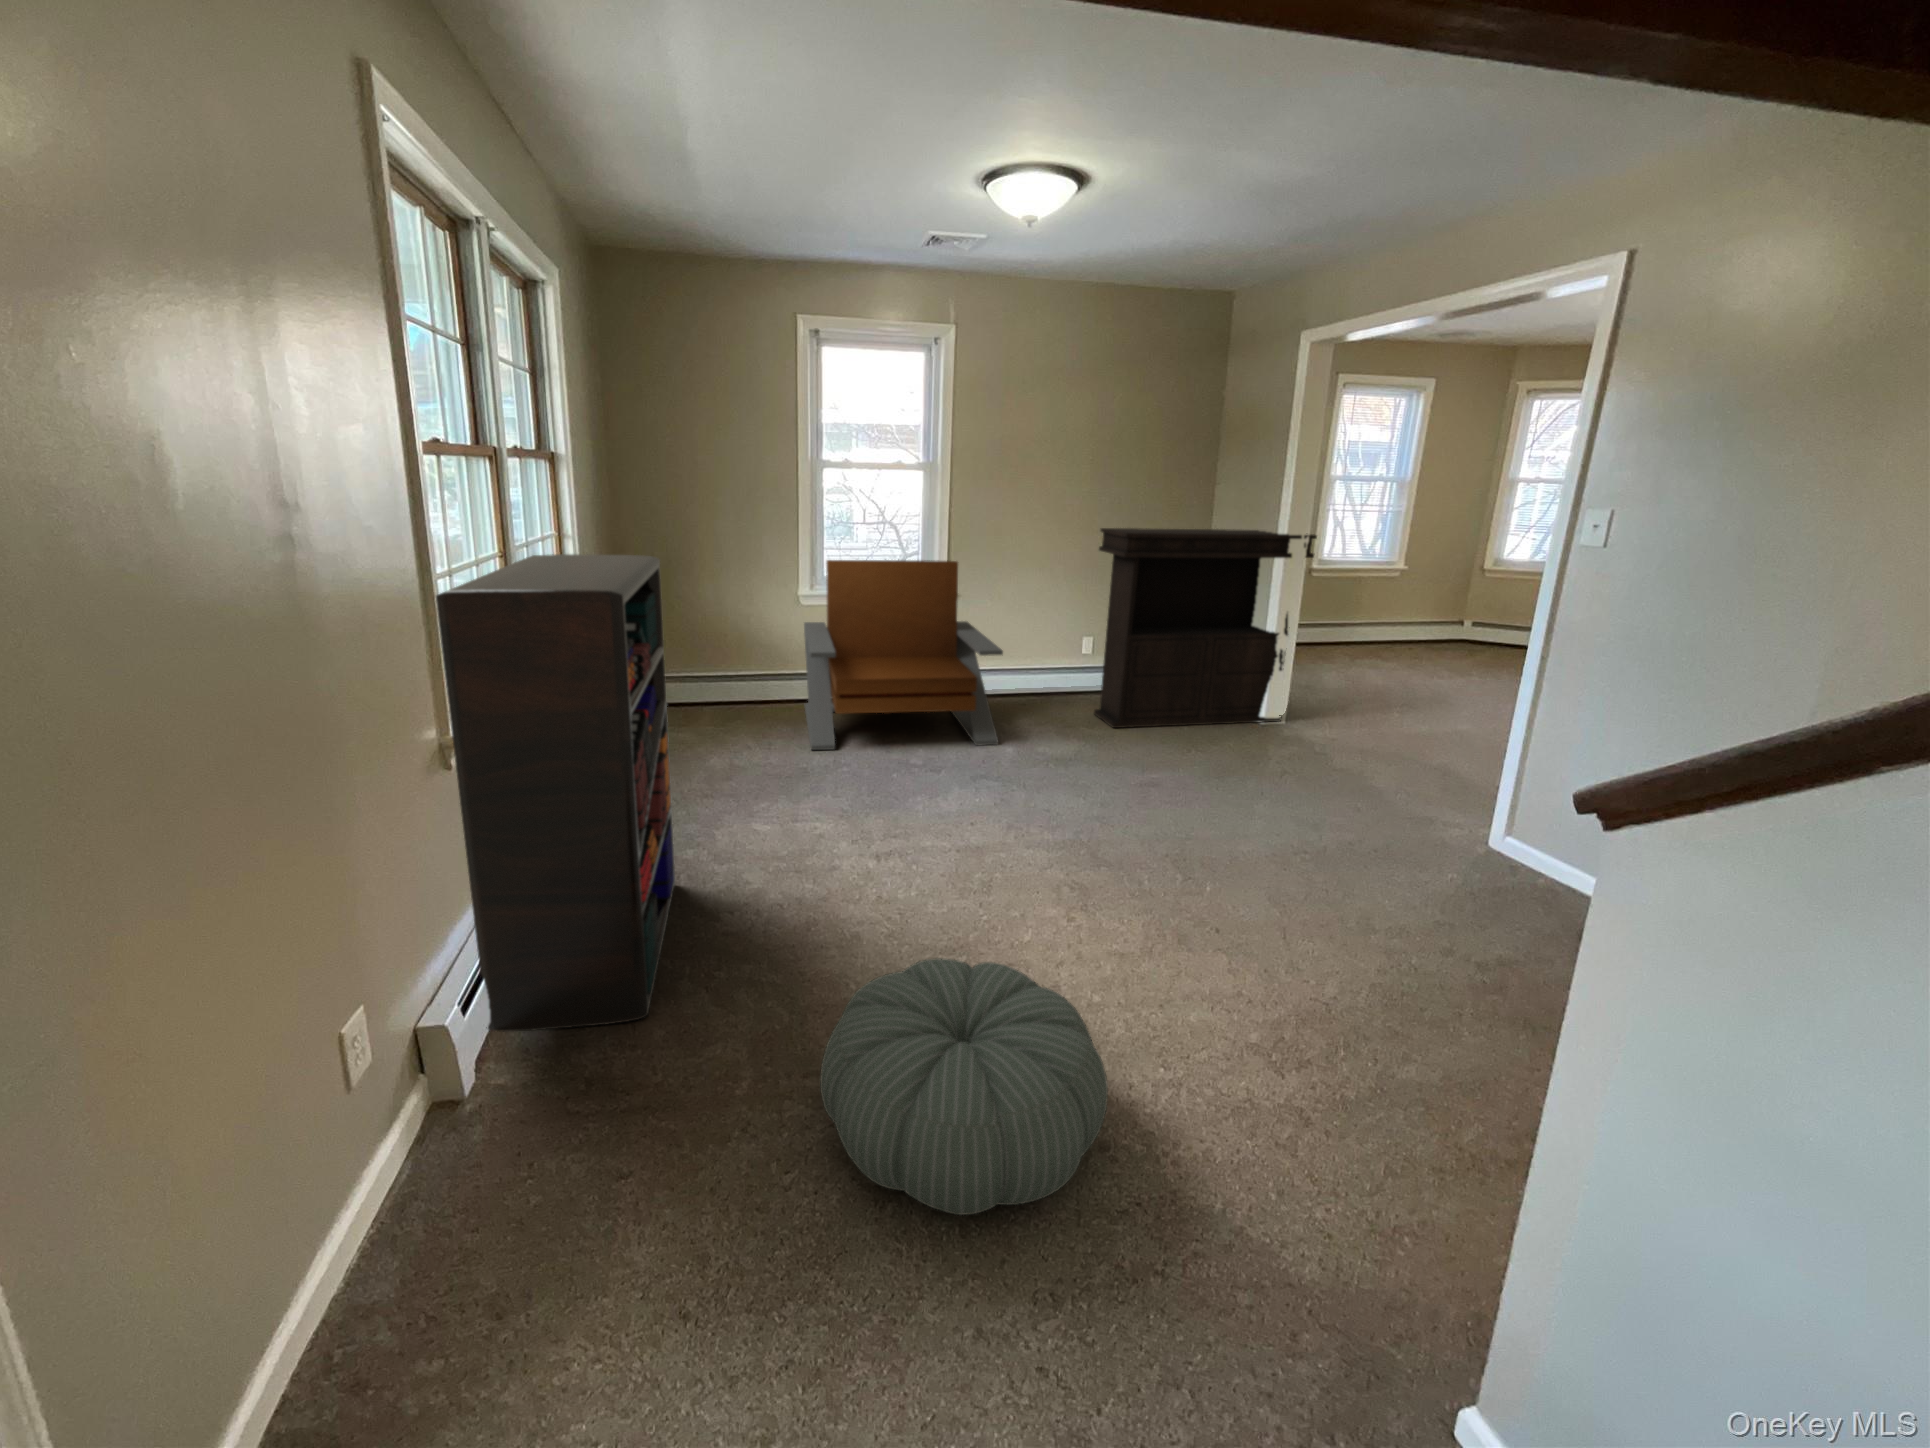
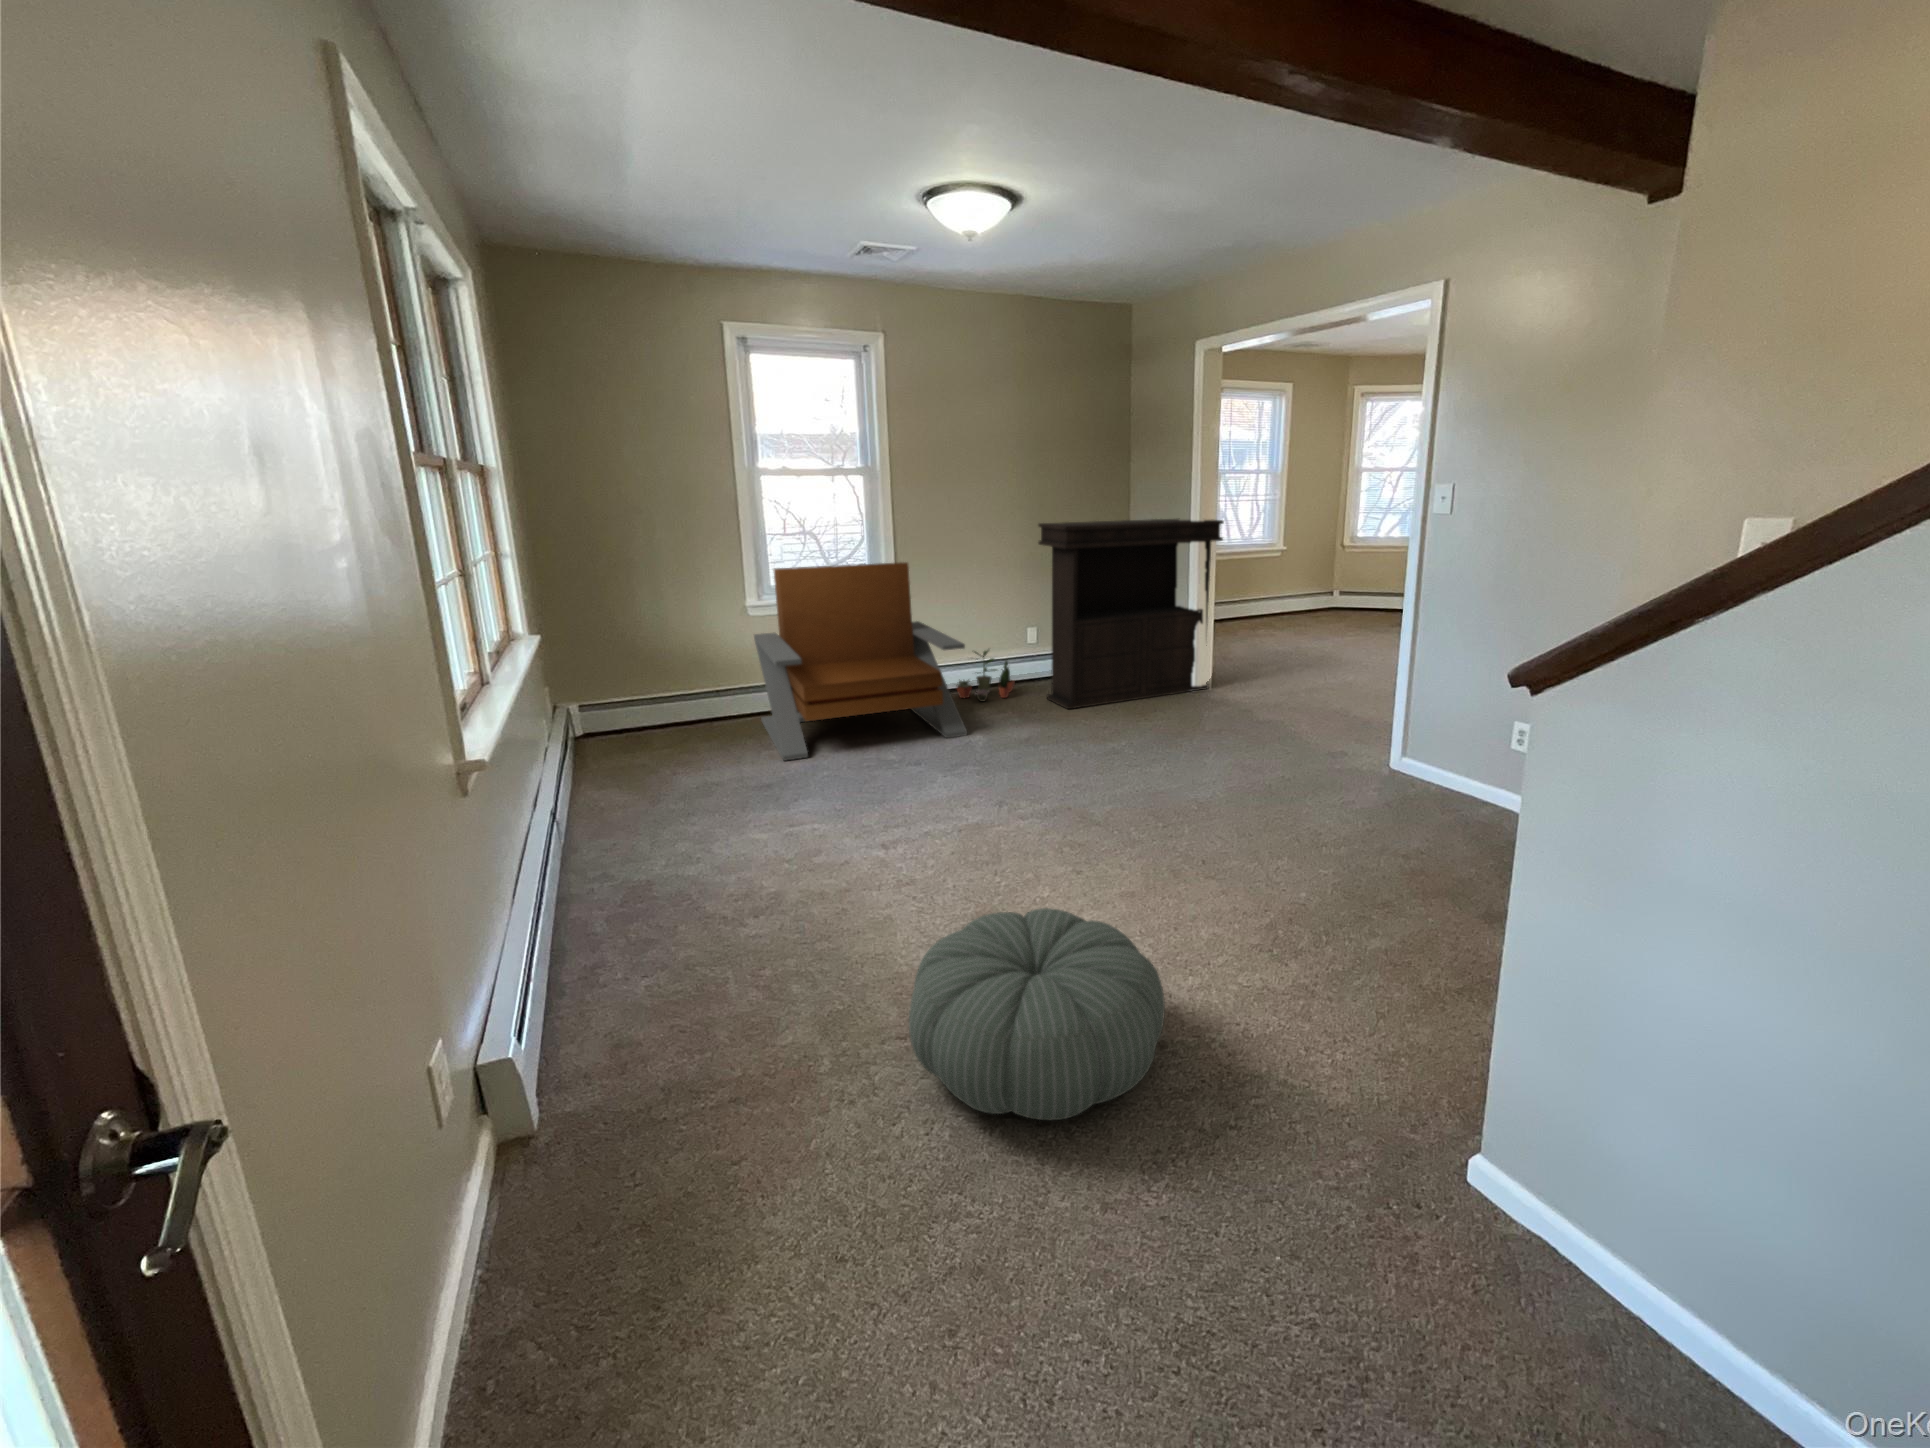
bookshelf: present [436,554,675,1032] -> none [455,564,705,1068]
potted plant: none [998,654,1063,710] -> present [956,650,1015,701]

